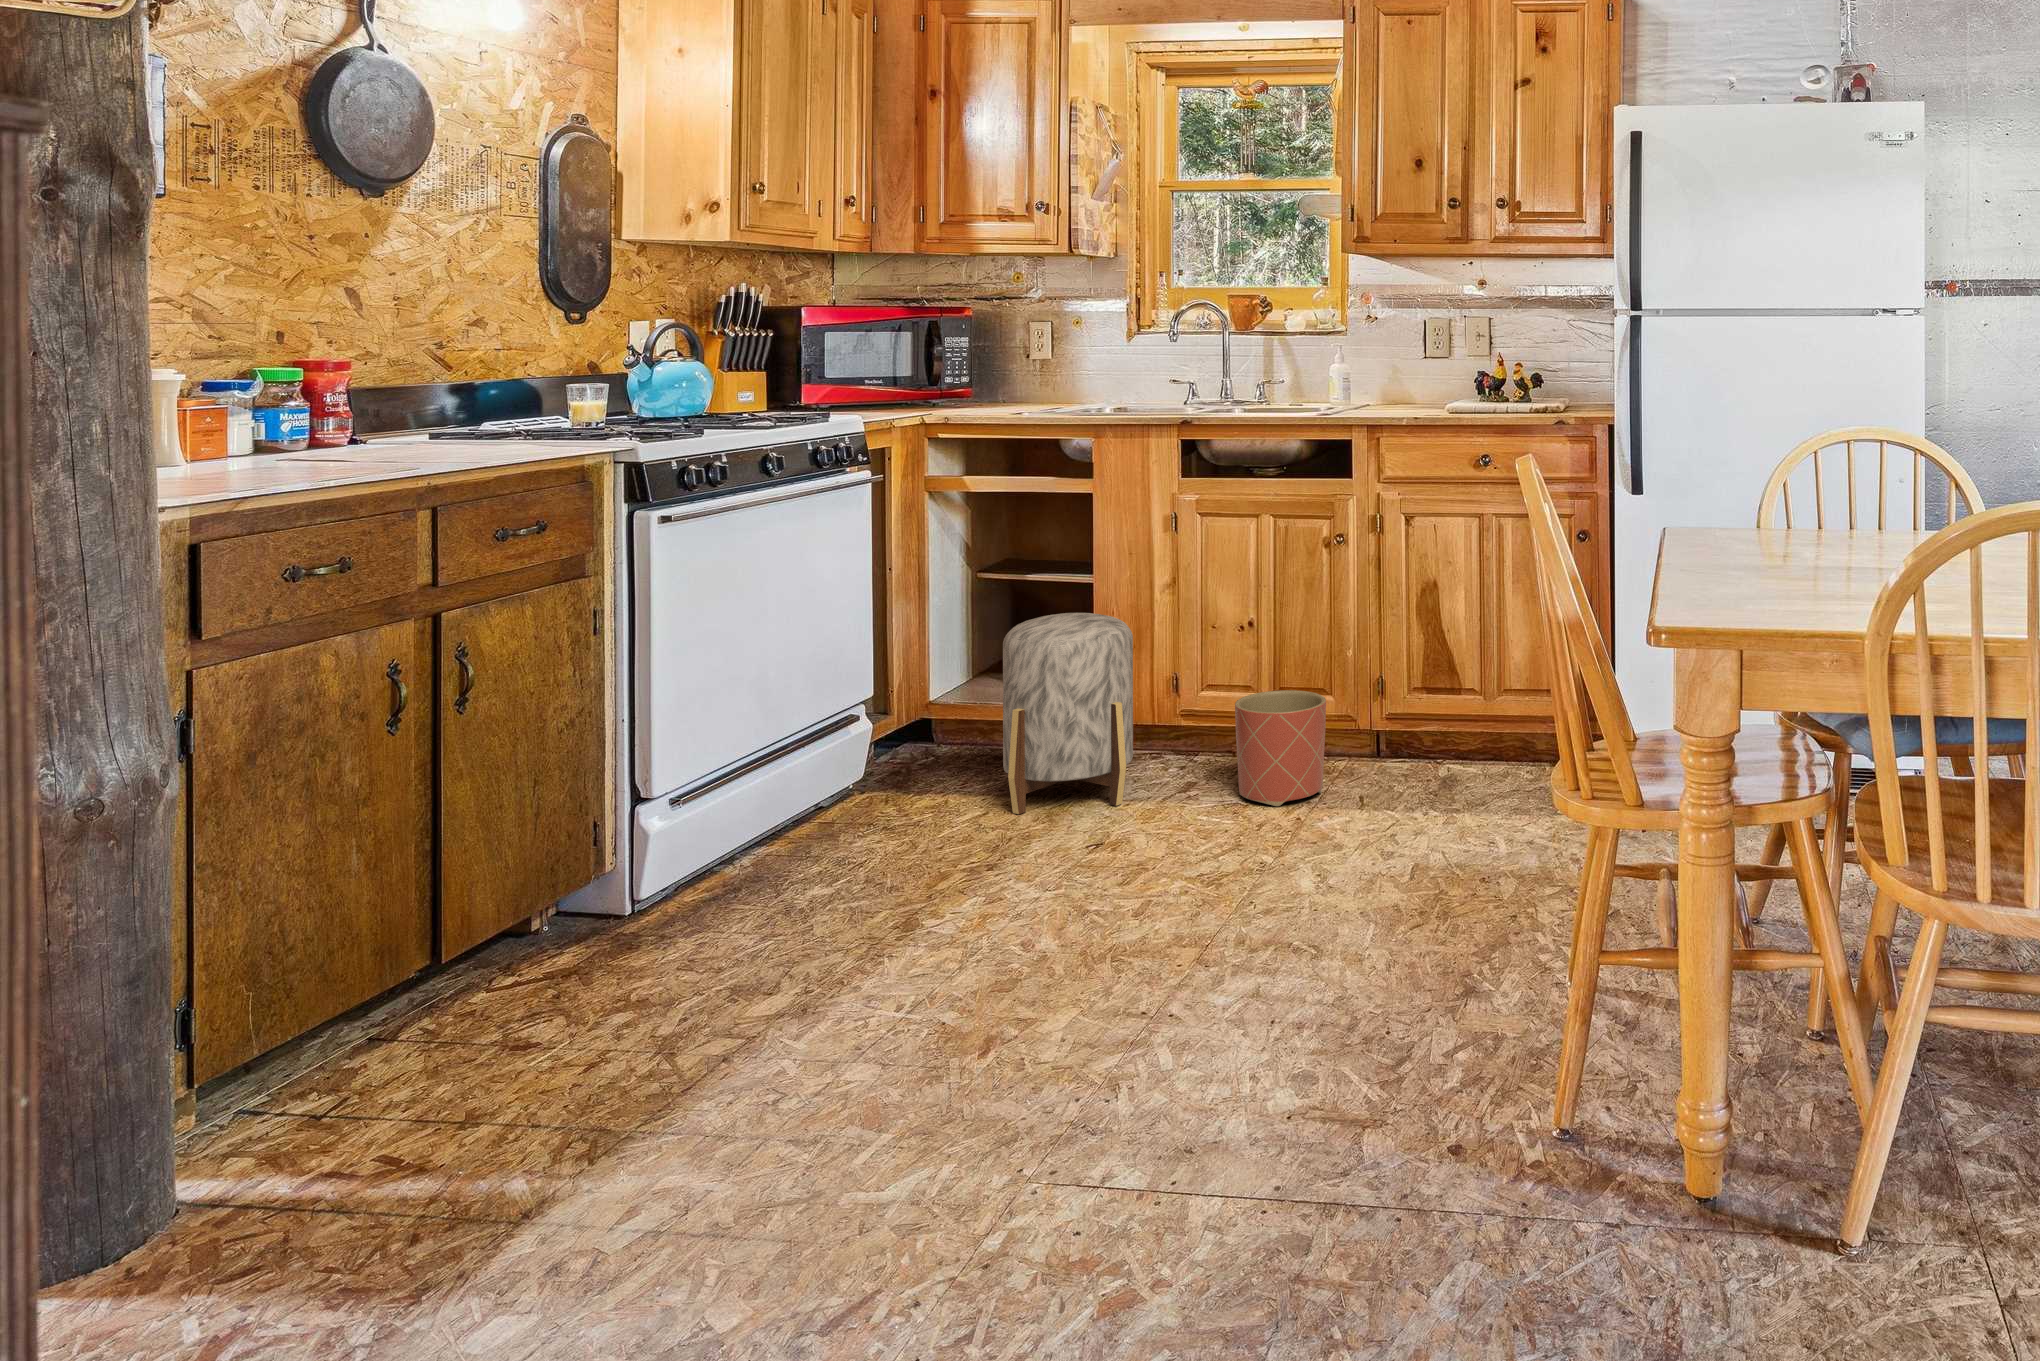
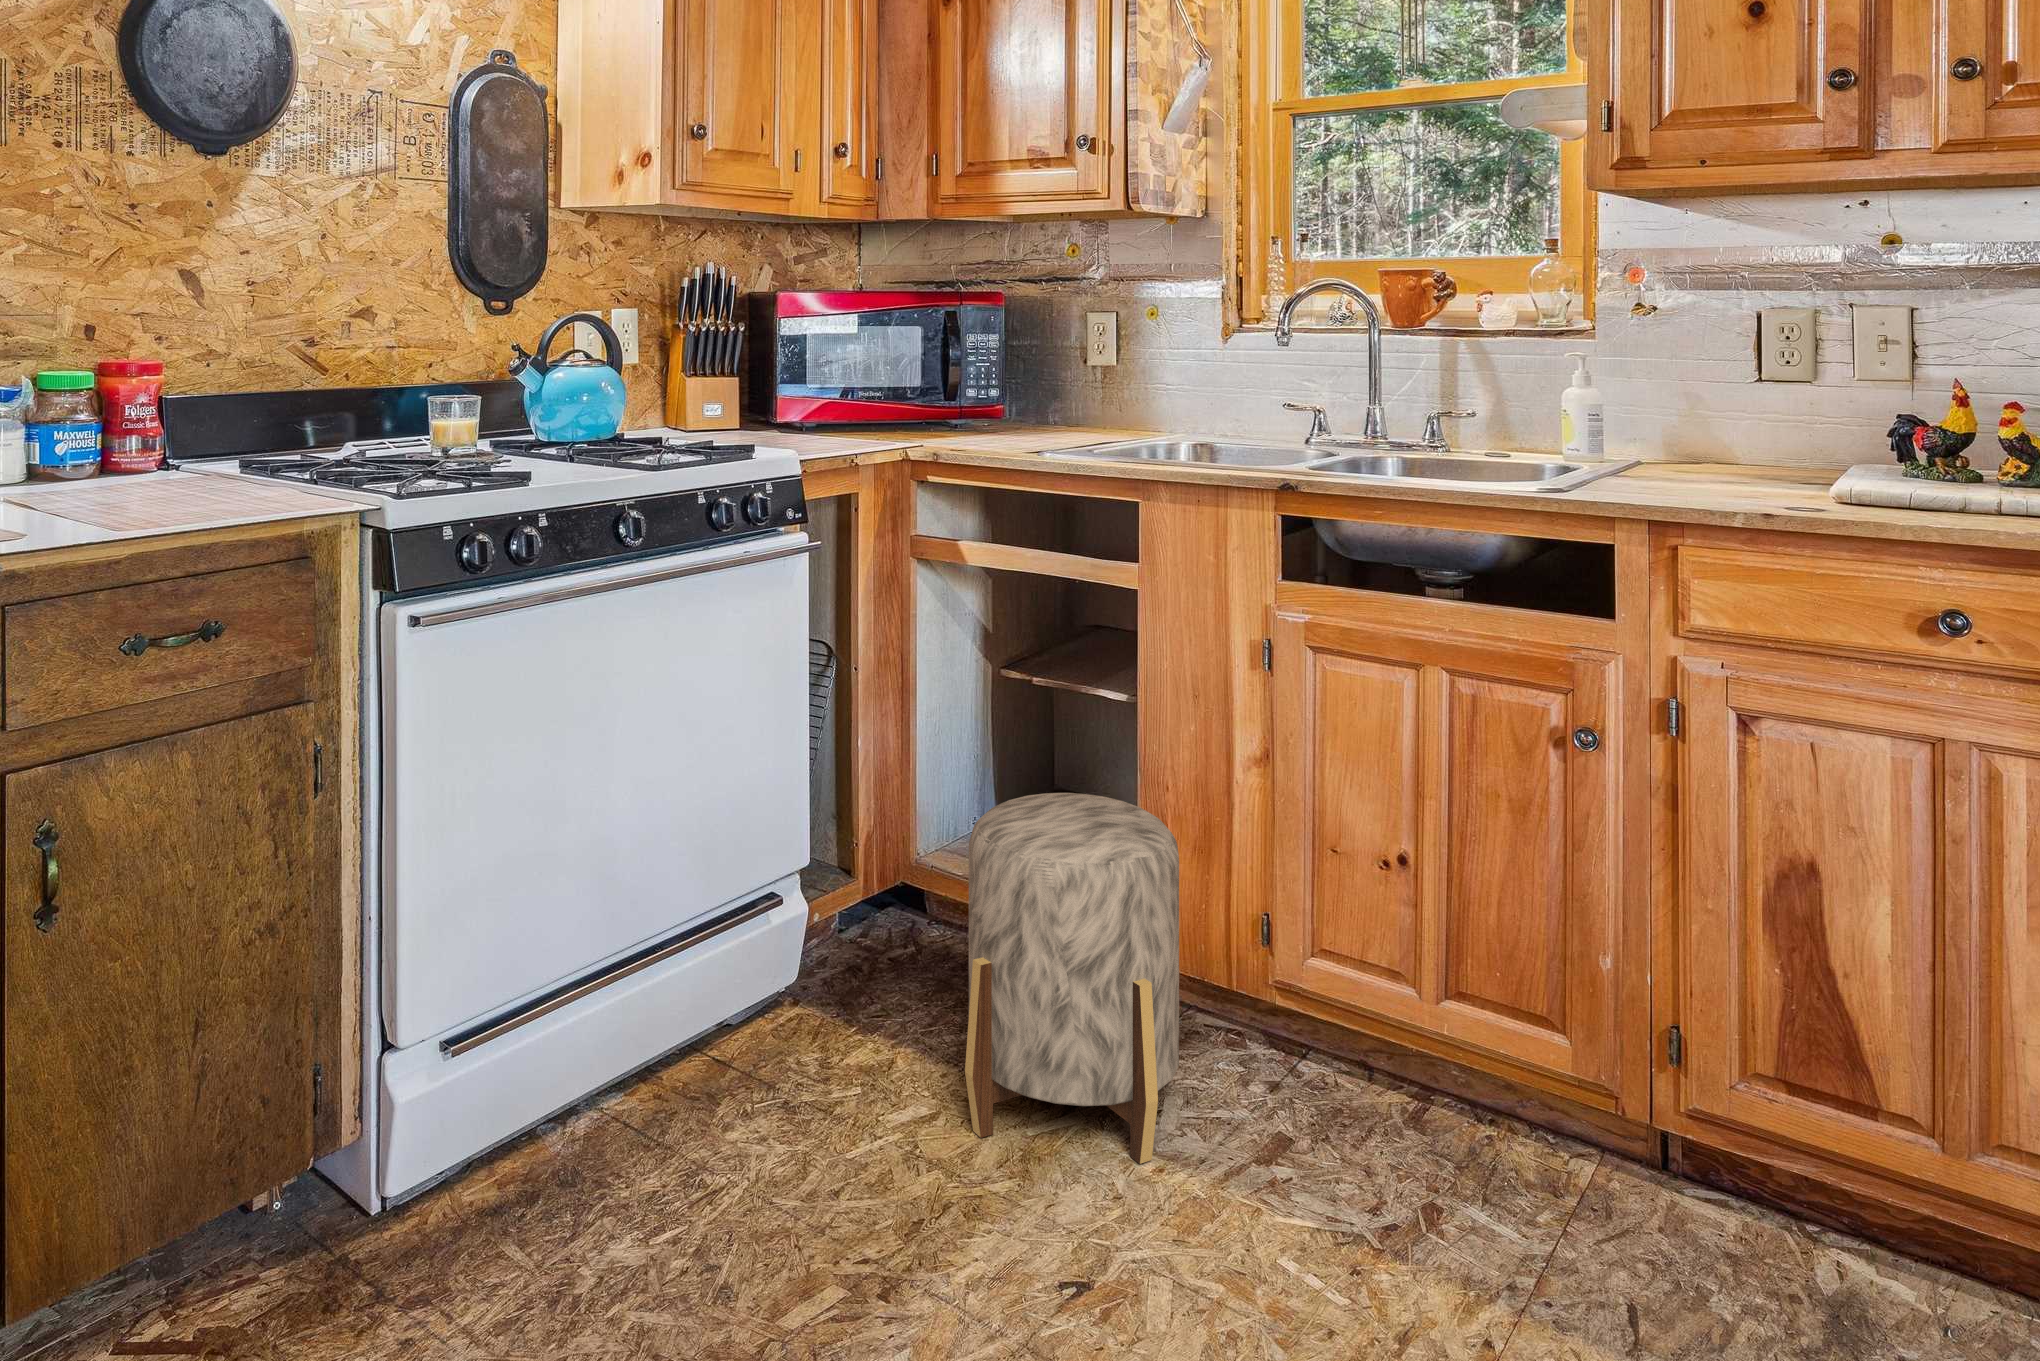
planter: present [1235,690,1326,806] -> none [1359,1003,1546,1264]

